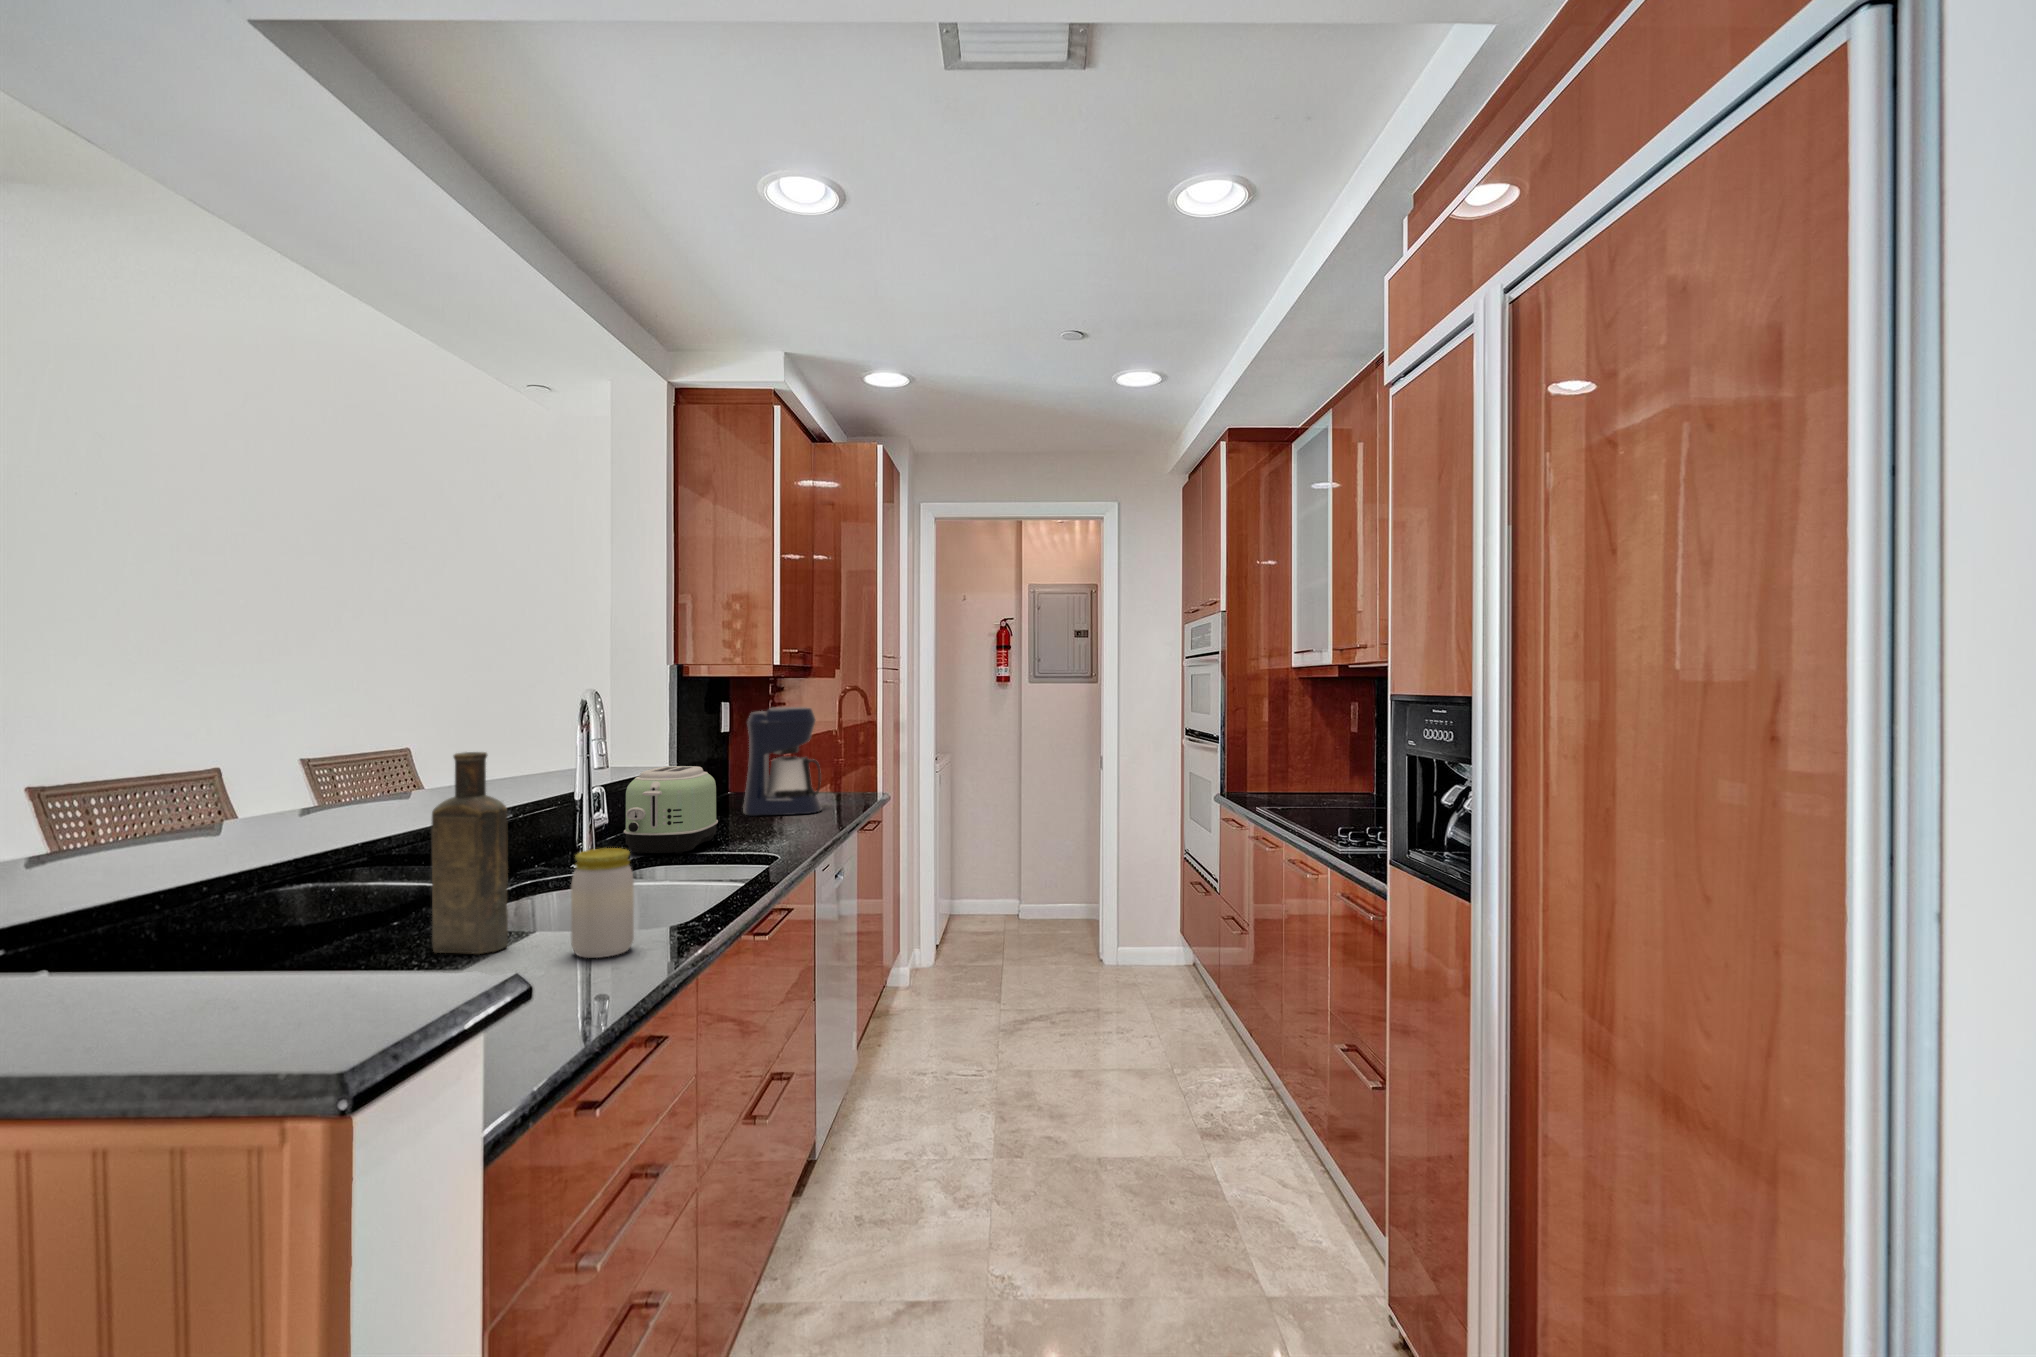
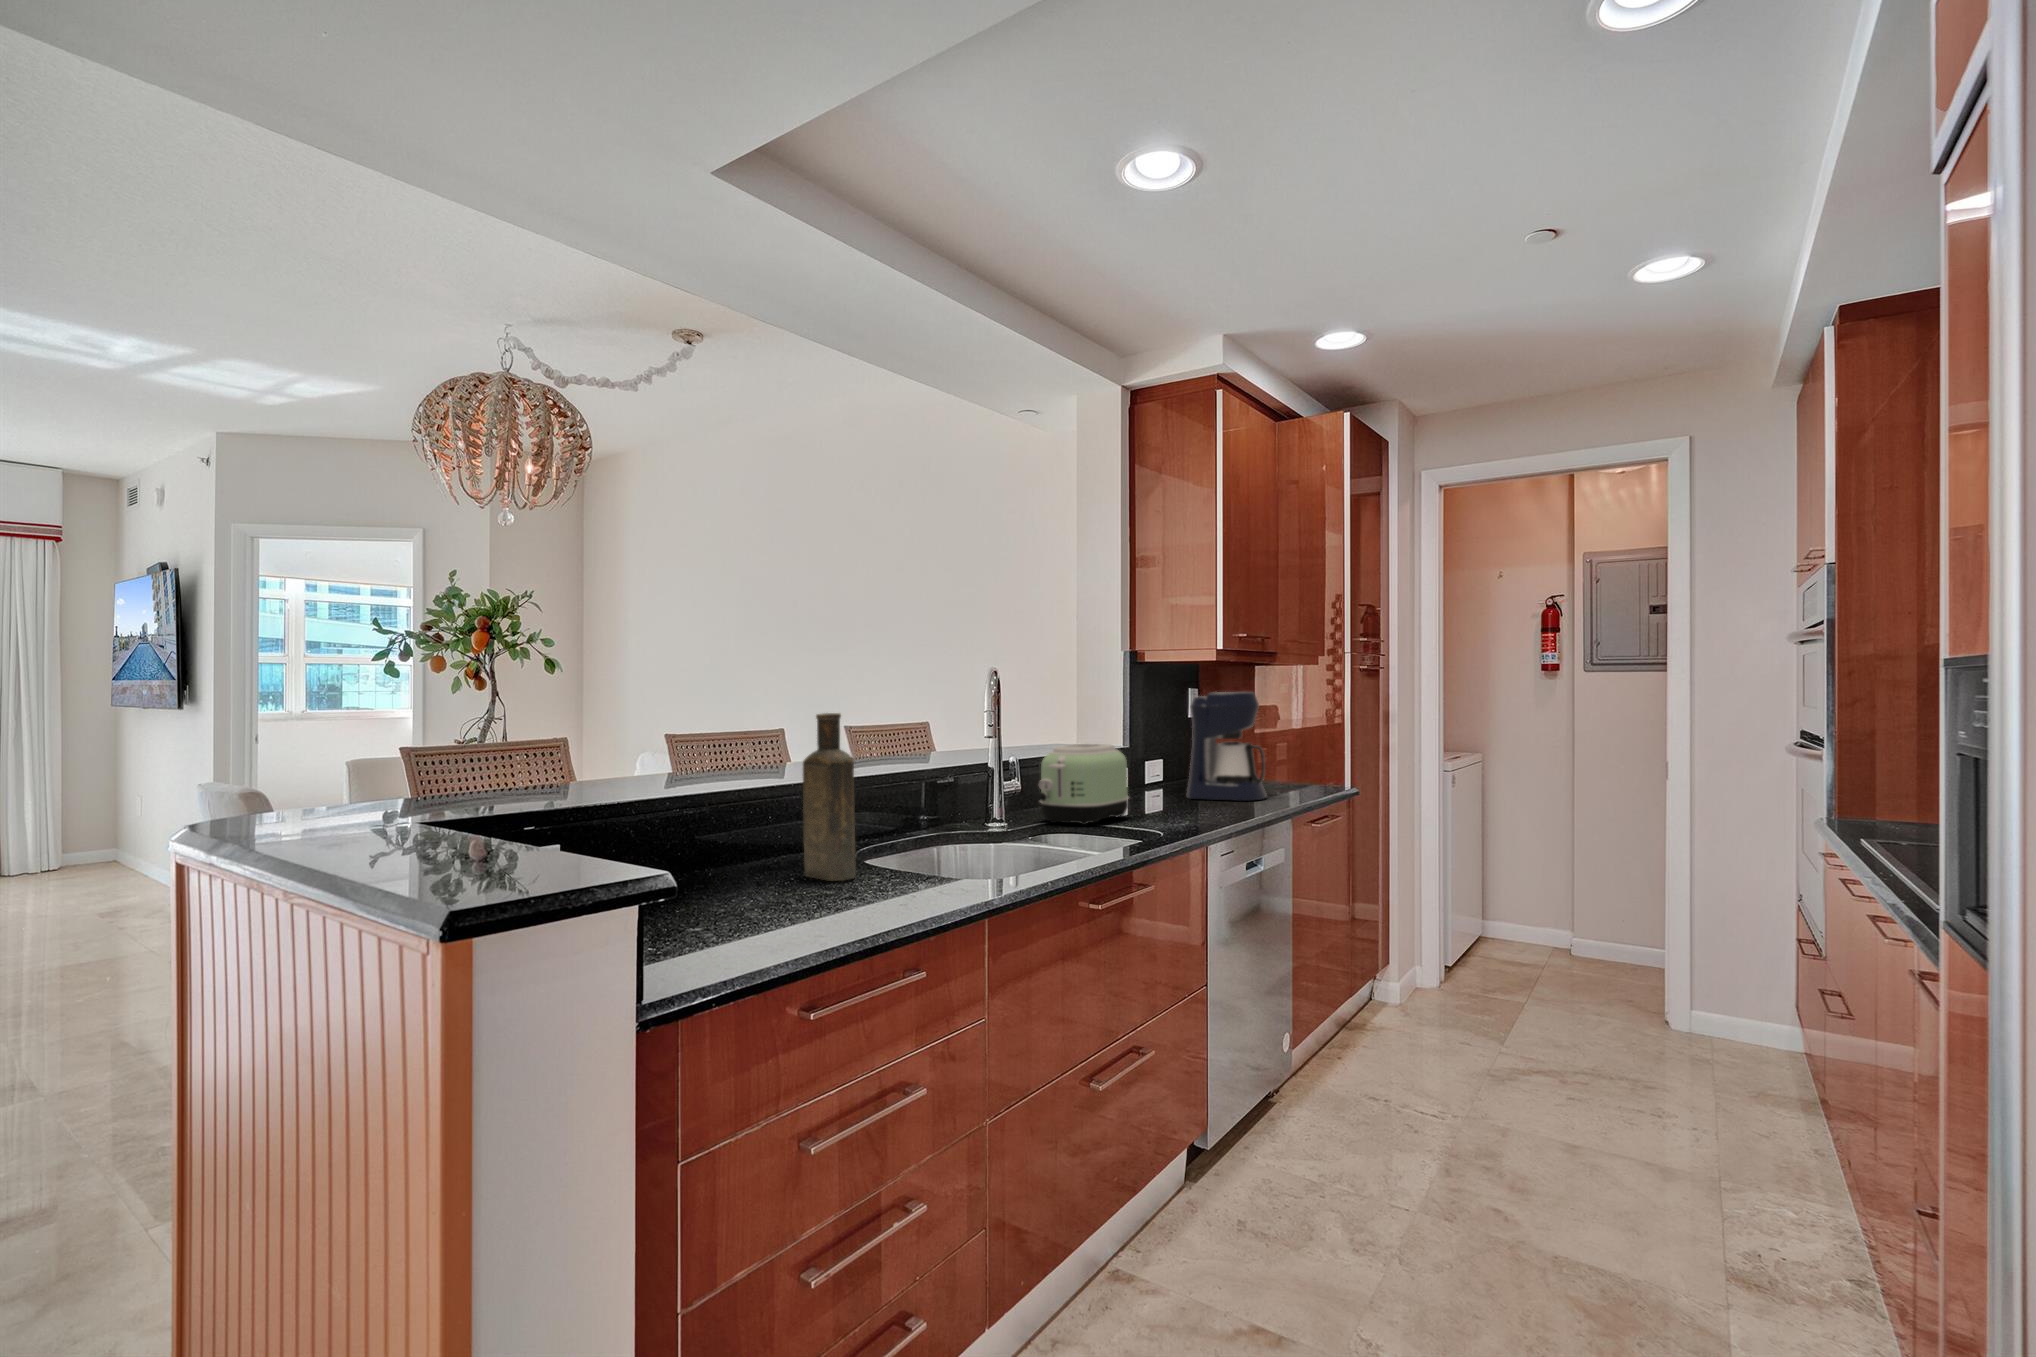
jar: present [571,848,634,958] -> none [886,800,937,895]

